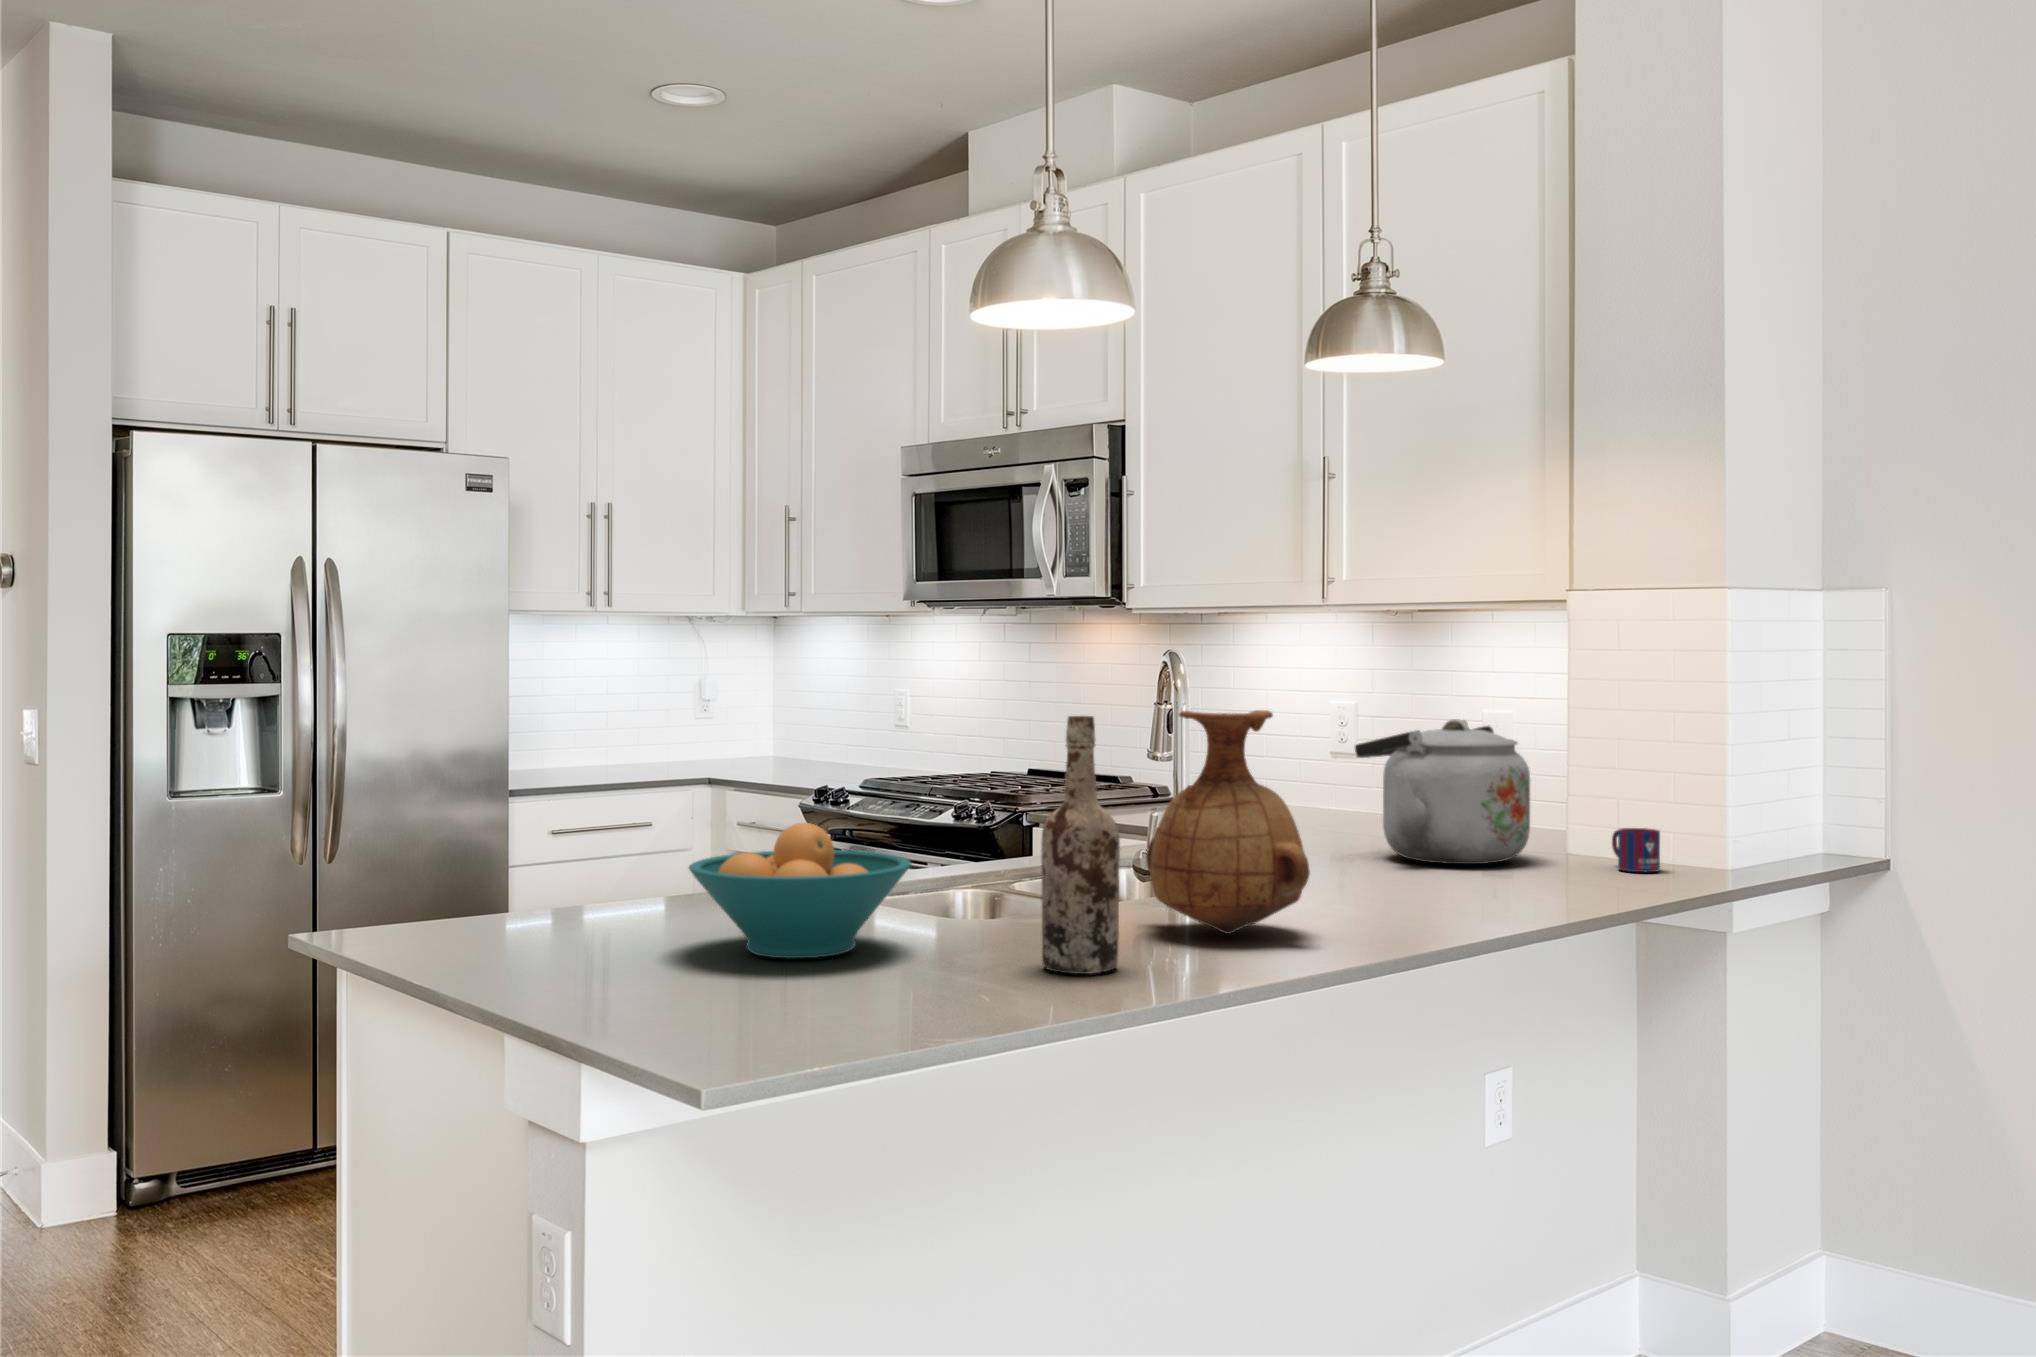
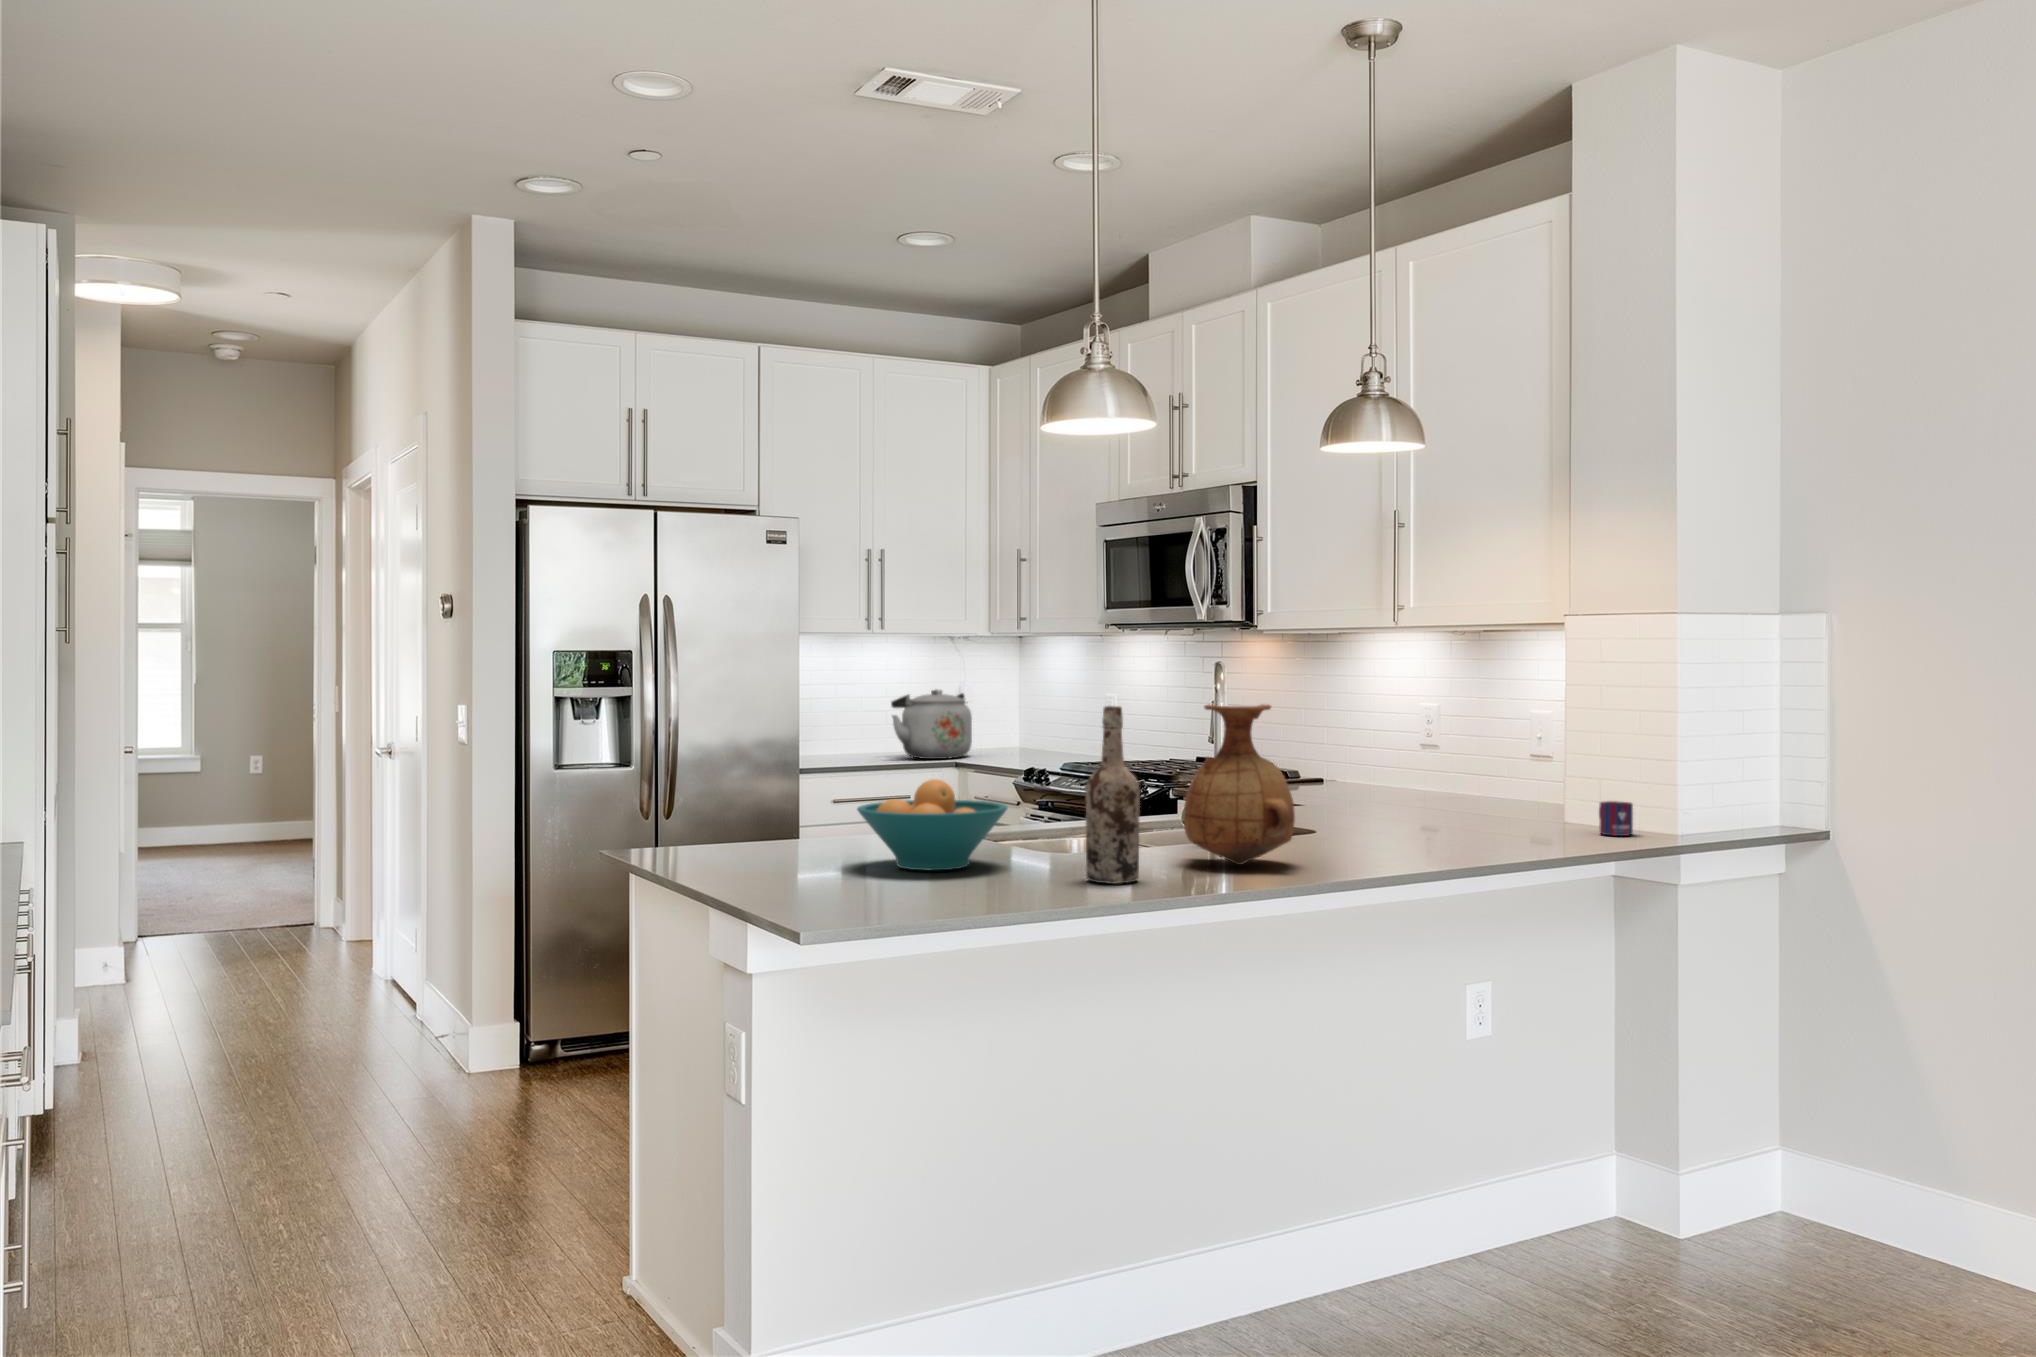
kettle: present [1355,719,1530,864] -> present [891,689,972,759]

